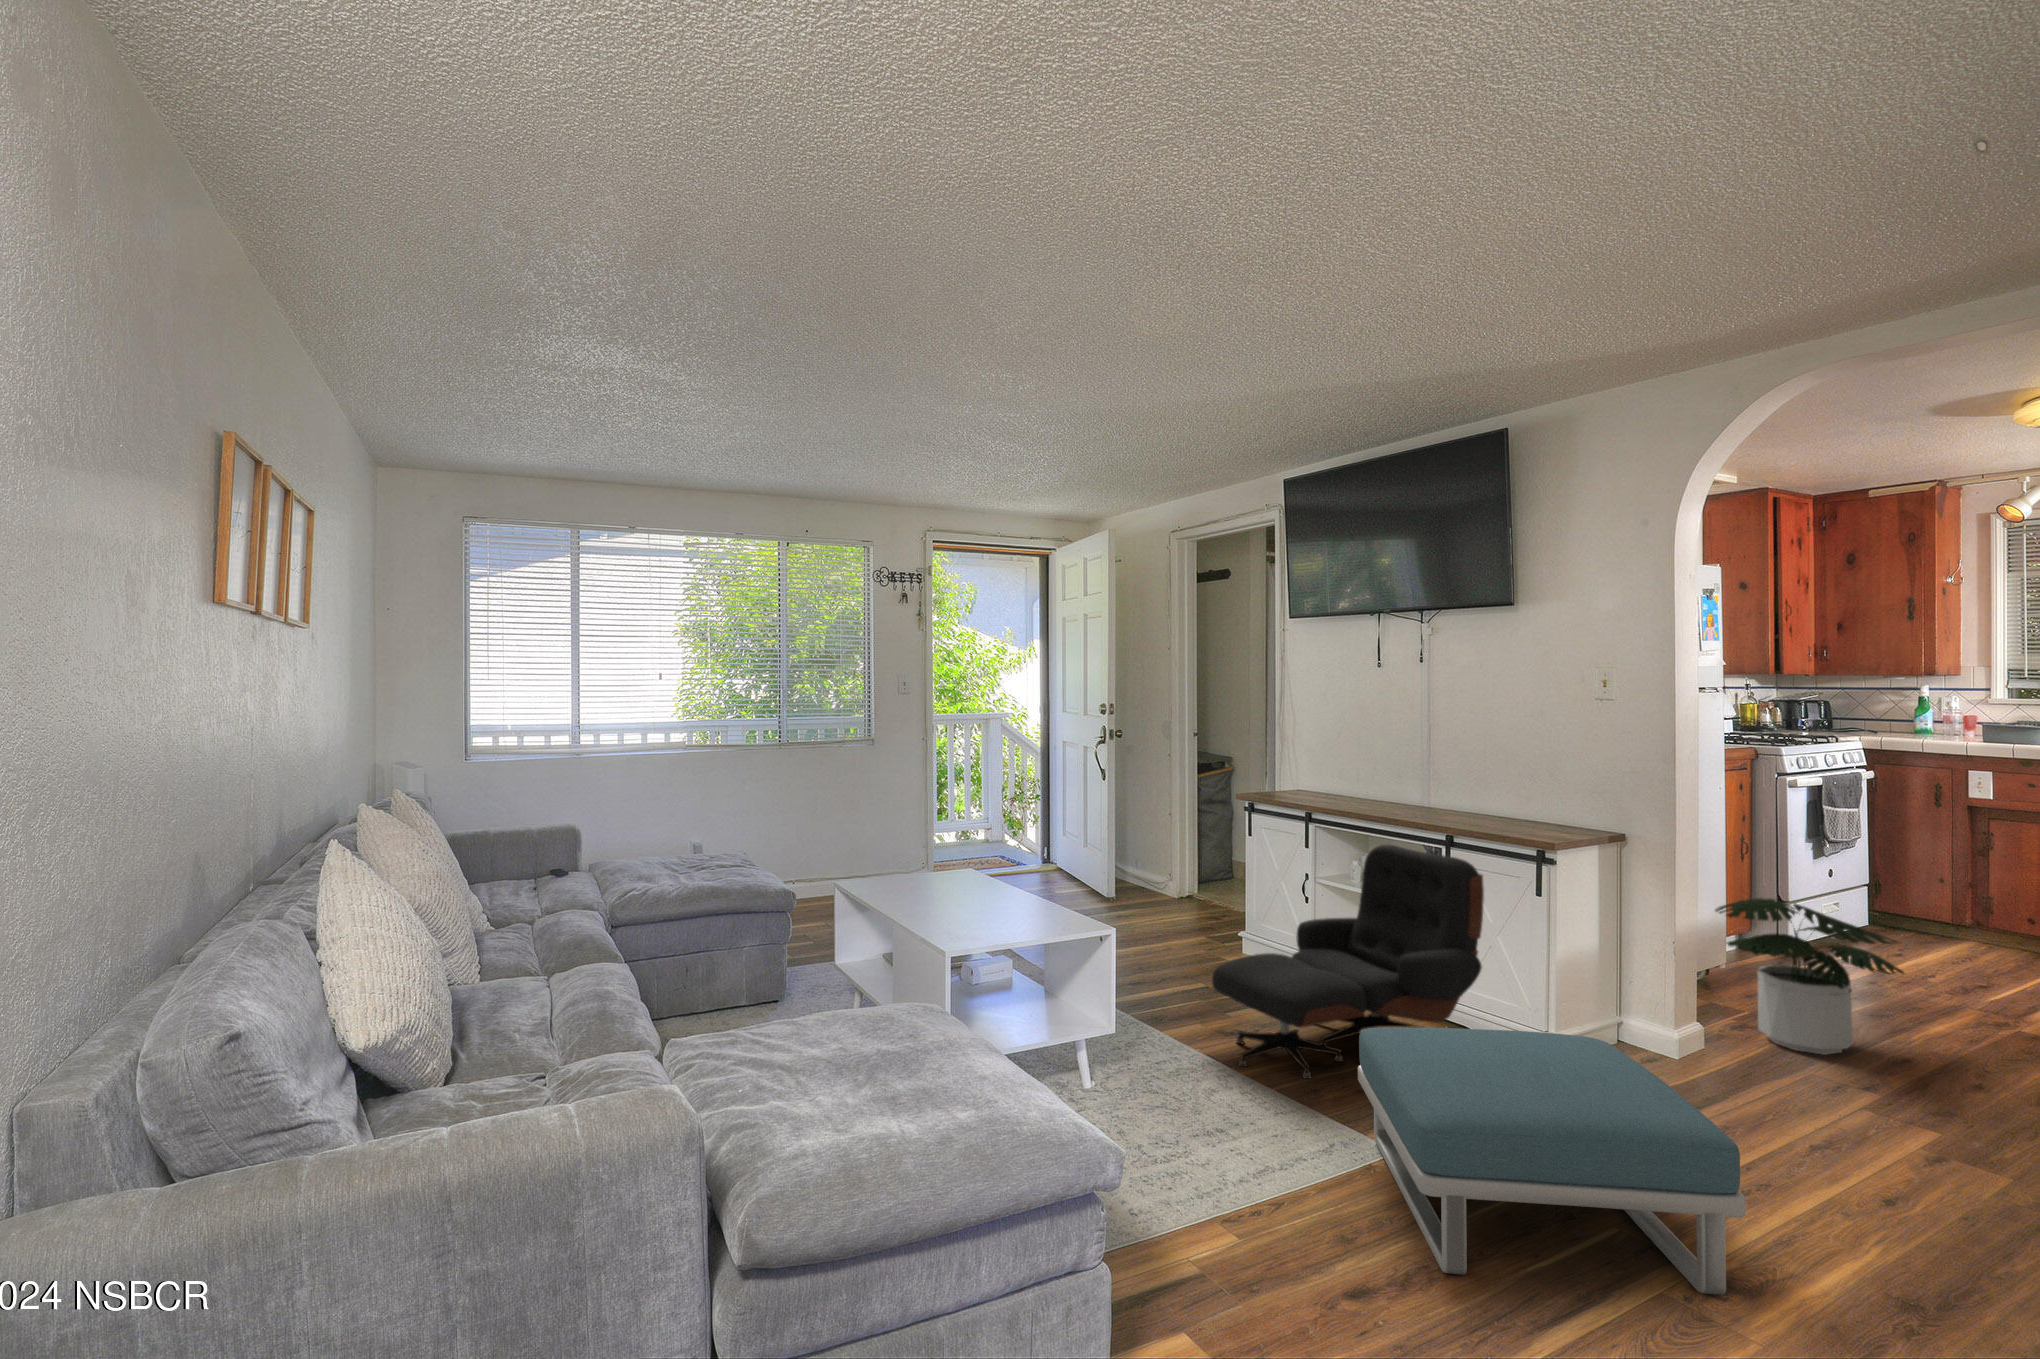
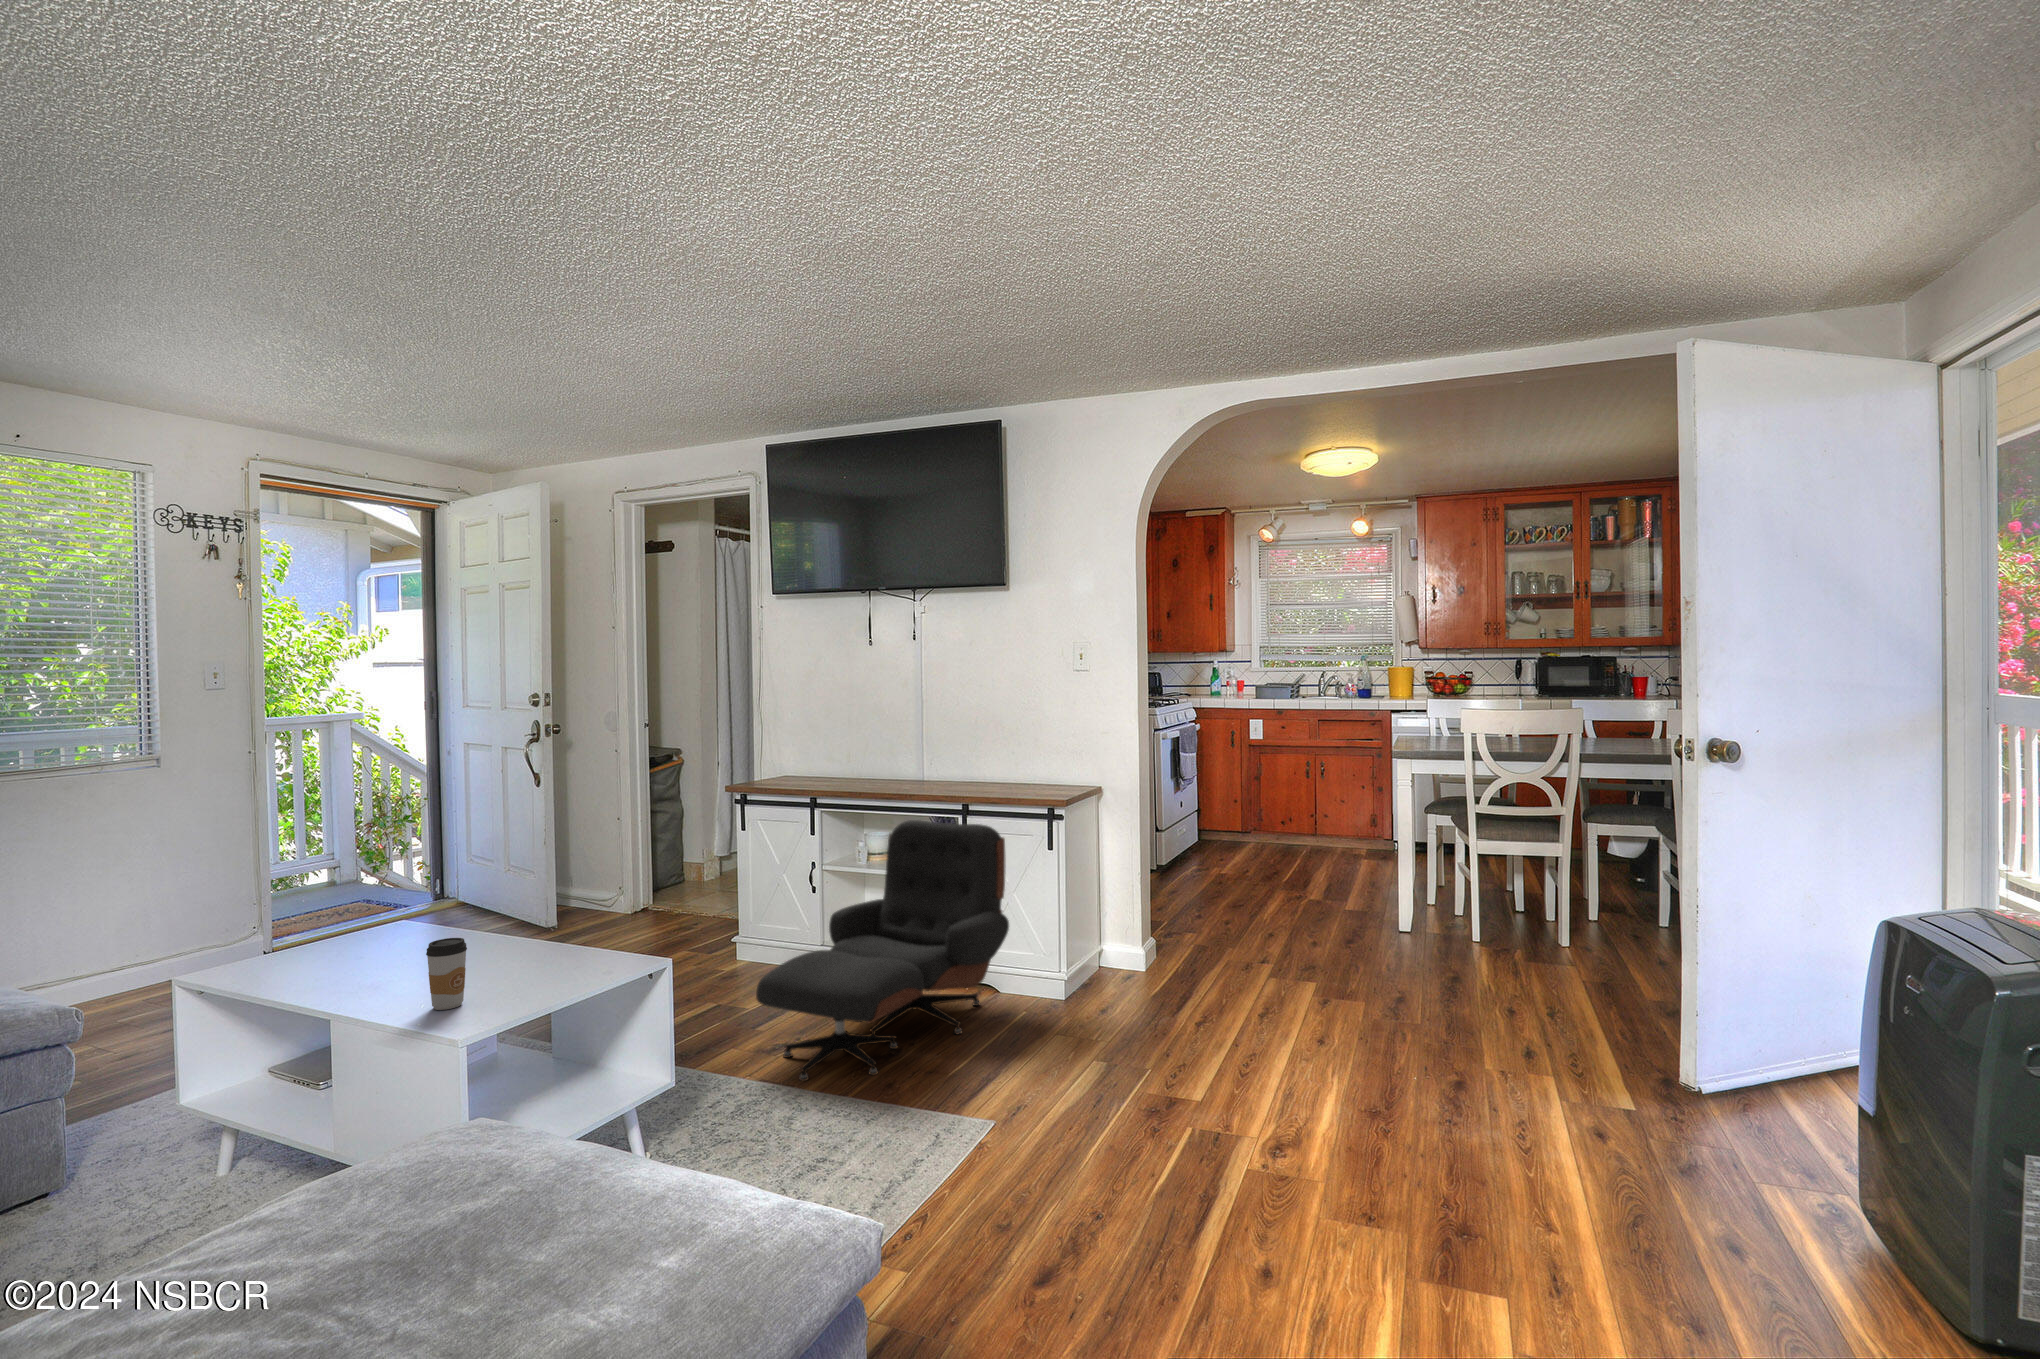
coffee cup: none [947,885,973,937] -> present [426,938,467,1010]
potted plant: present [1715,898,1904,1055] -> none [1156,828,1276,947]
footstool: present [1358,1027,1745,1295] -> none [955,968,1295,1223]

